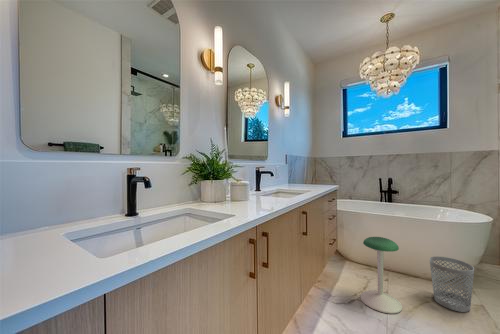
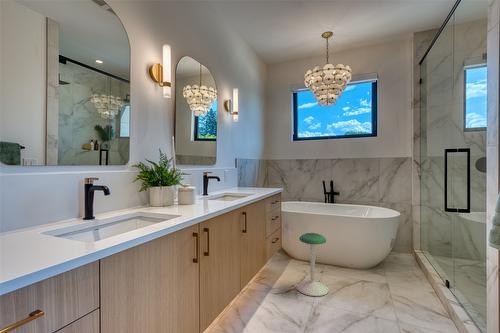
wastebasket: present [430,256,474,312] -> none [352,247,381,289]

